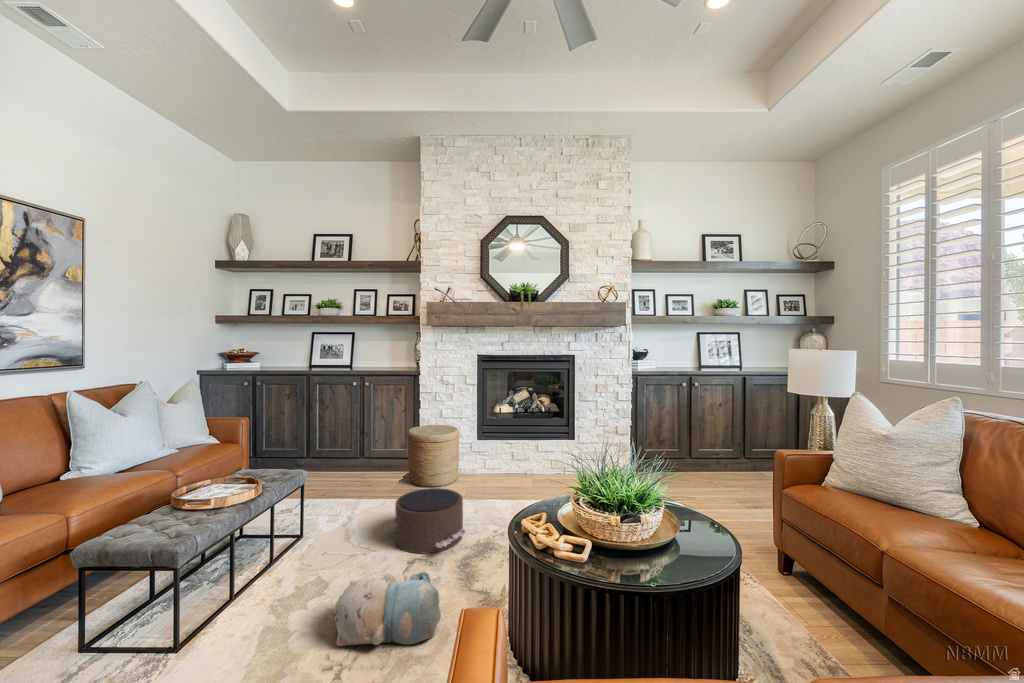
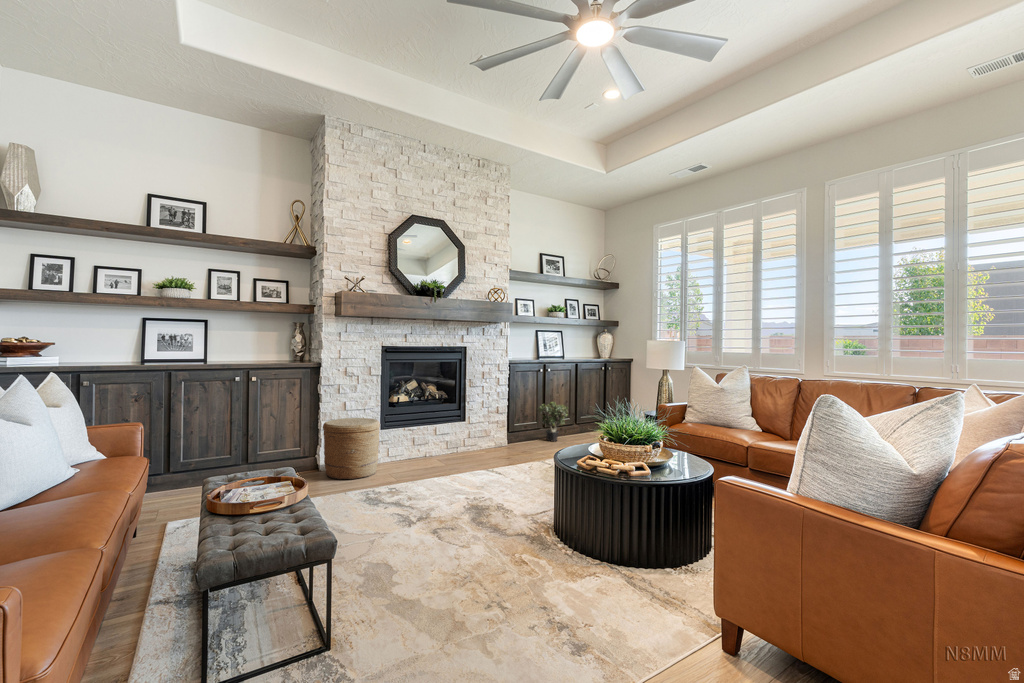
potted plant: none [674,426,719,478] -> present [539,402,568,441]
pouf: present [383,488,465,553] -> none [380,464,461,516]
plush toy: present [334,571,441,646] -> none [446,504,530,566]

